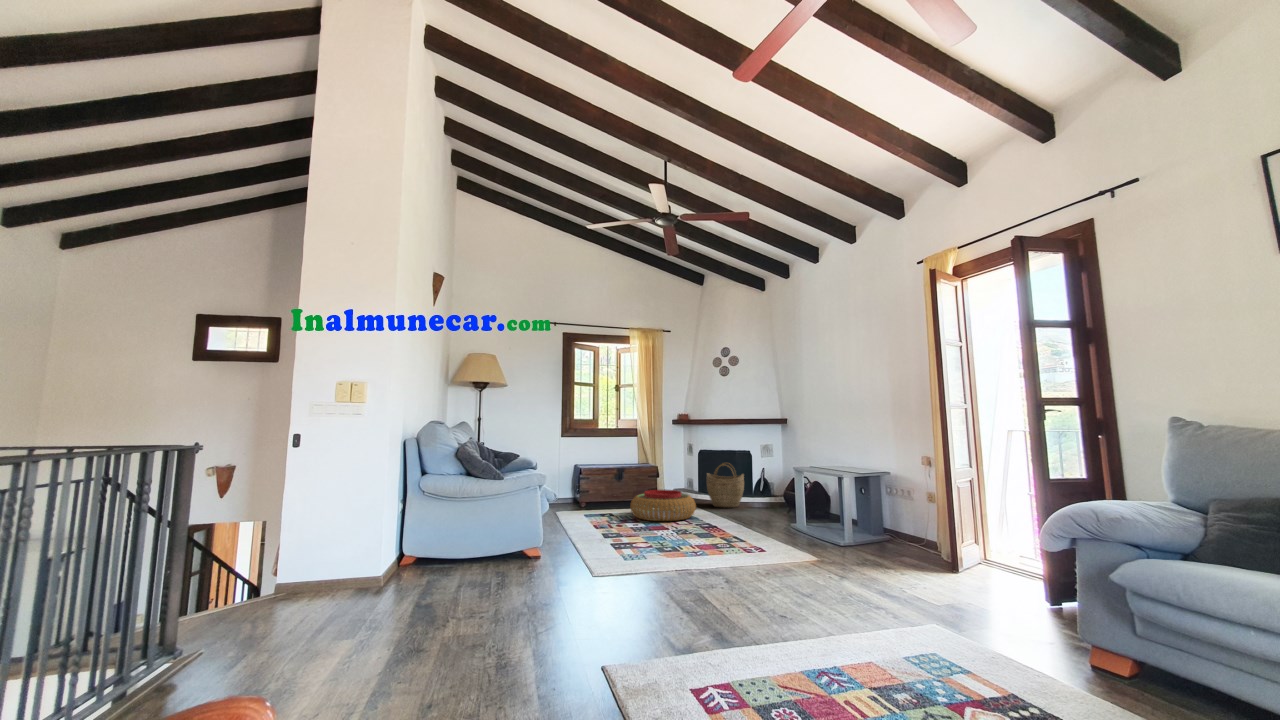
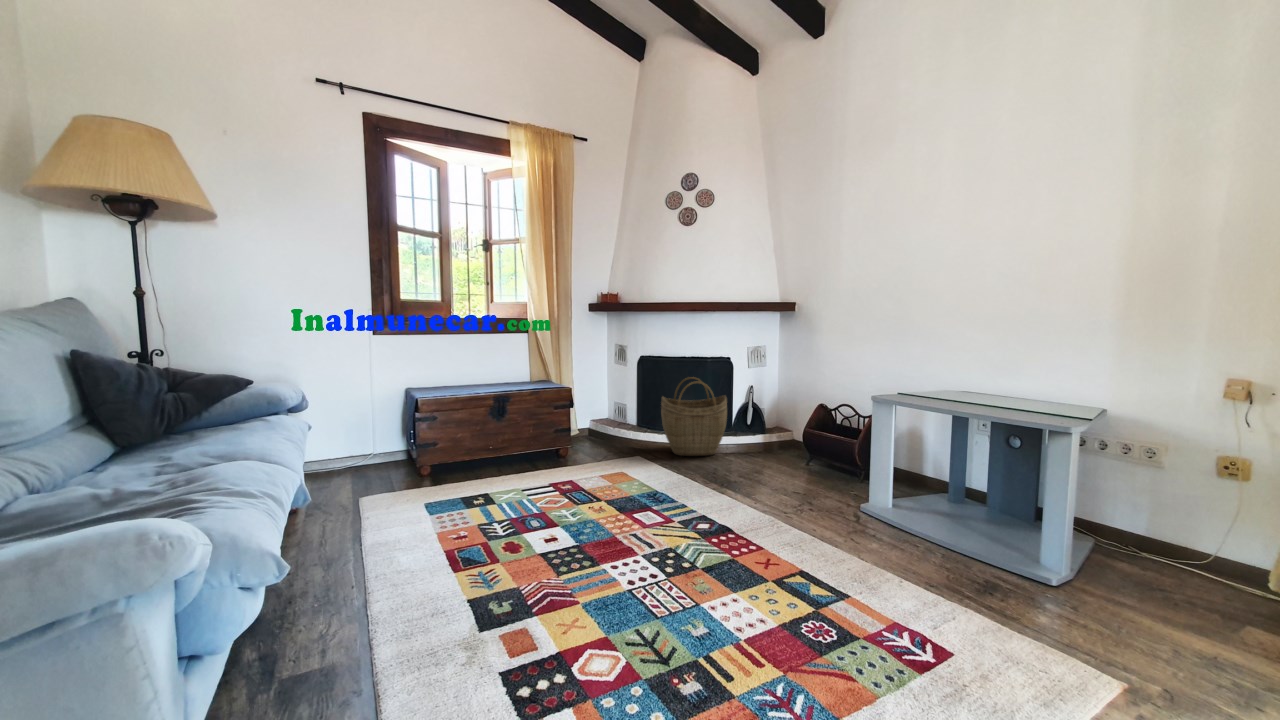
pouf: present [630,490,696,521] -> none [531,436,667,512]

